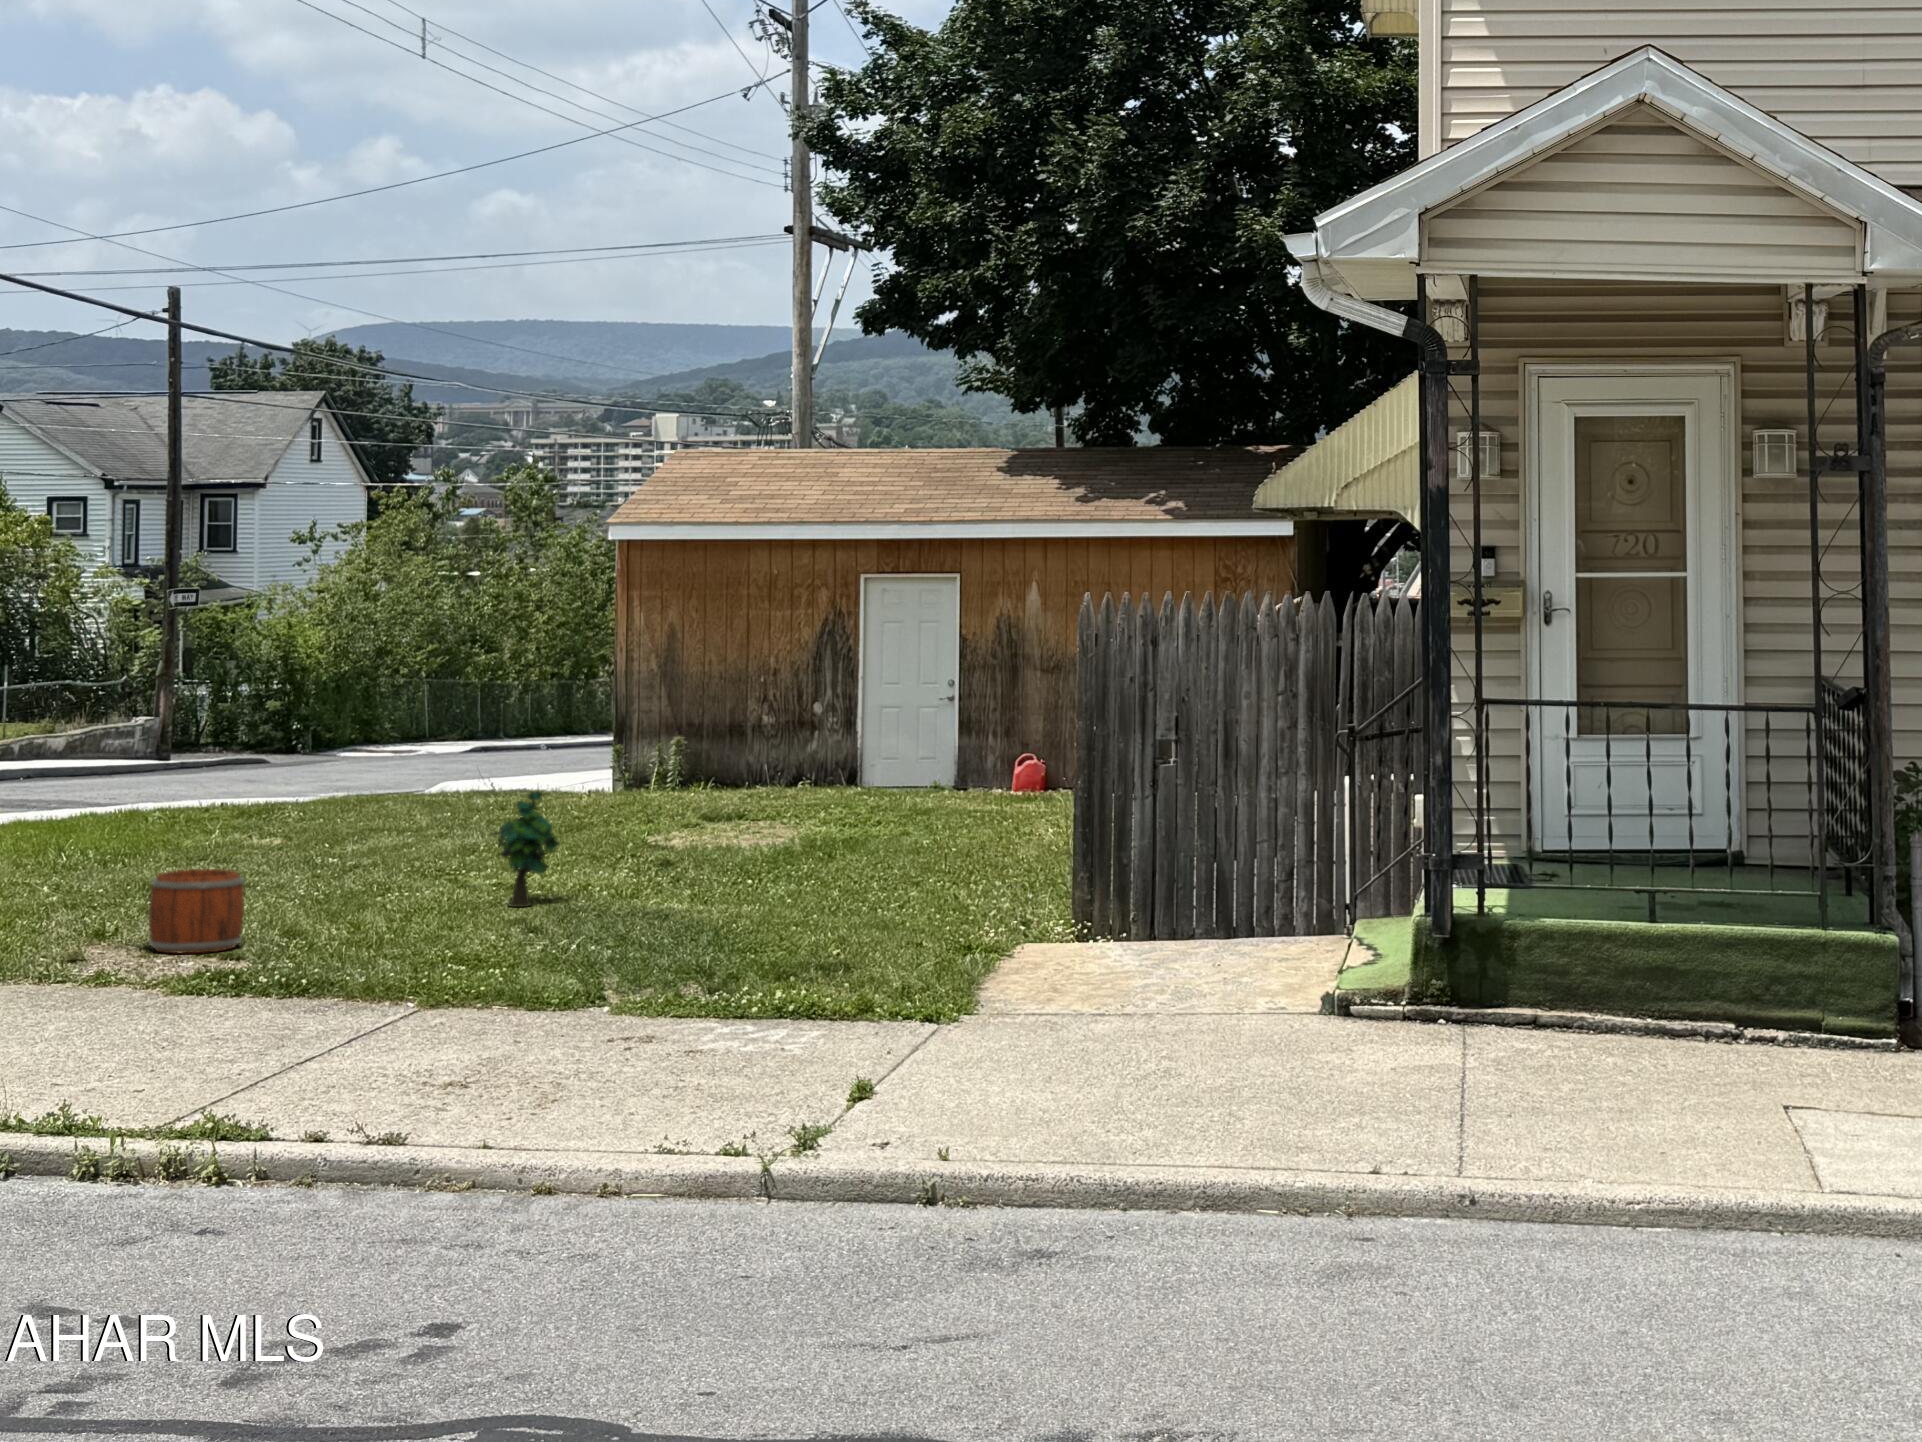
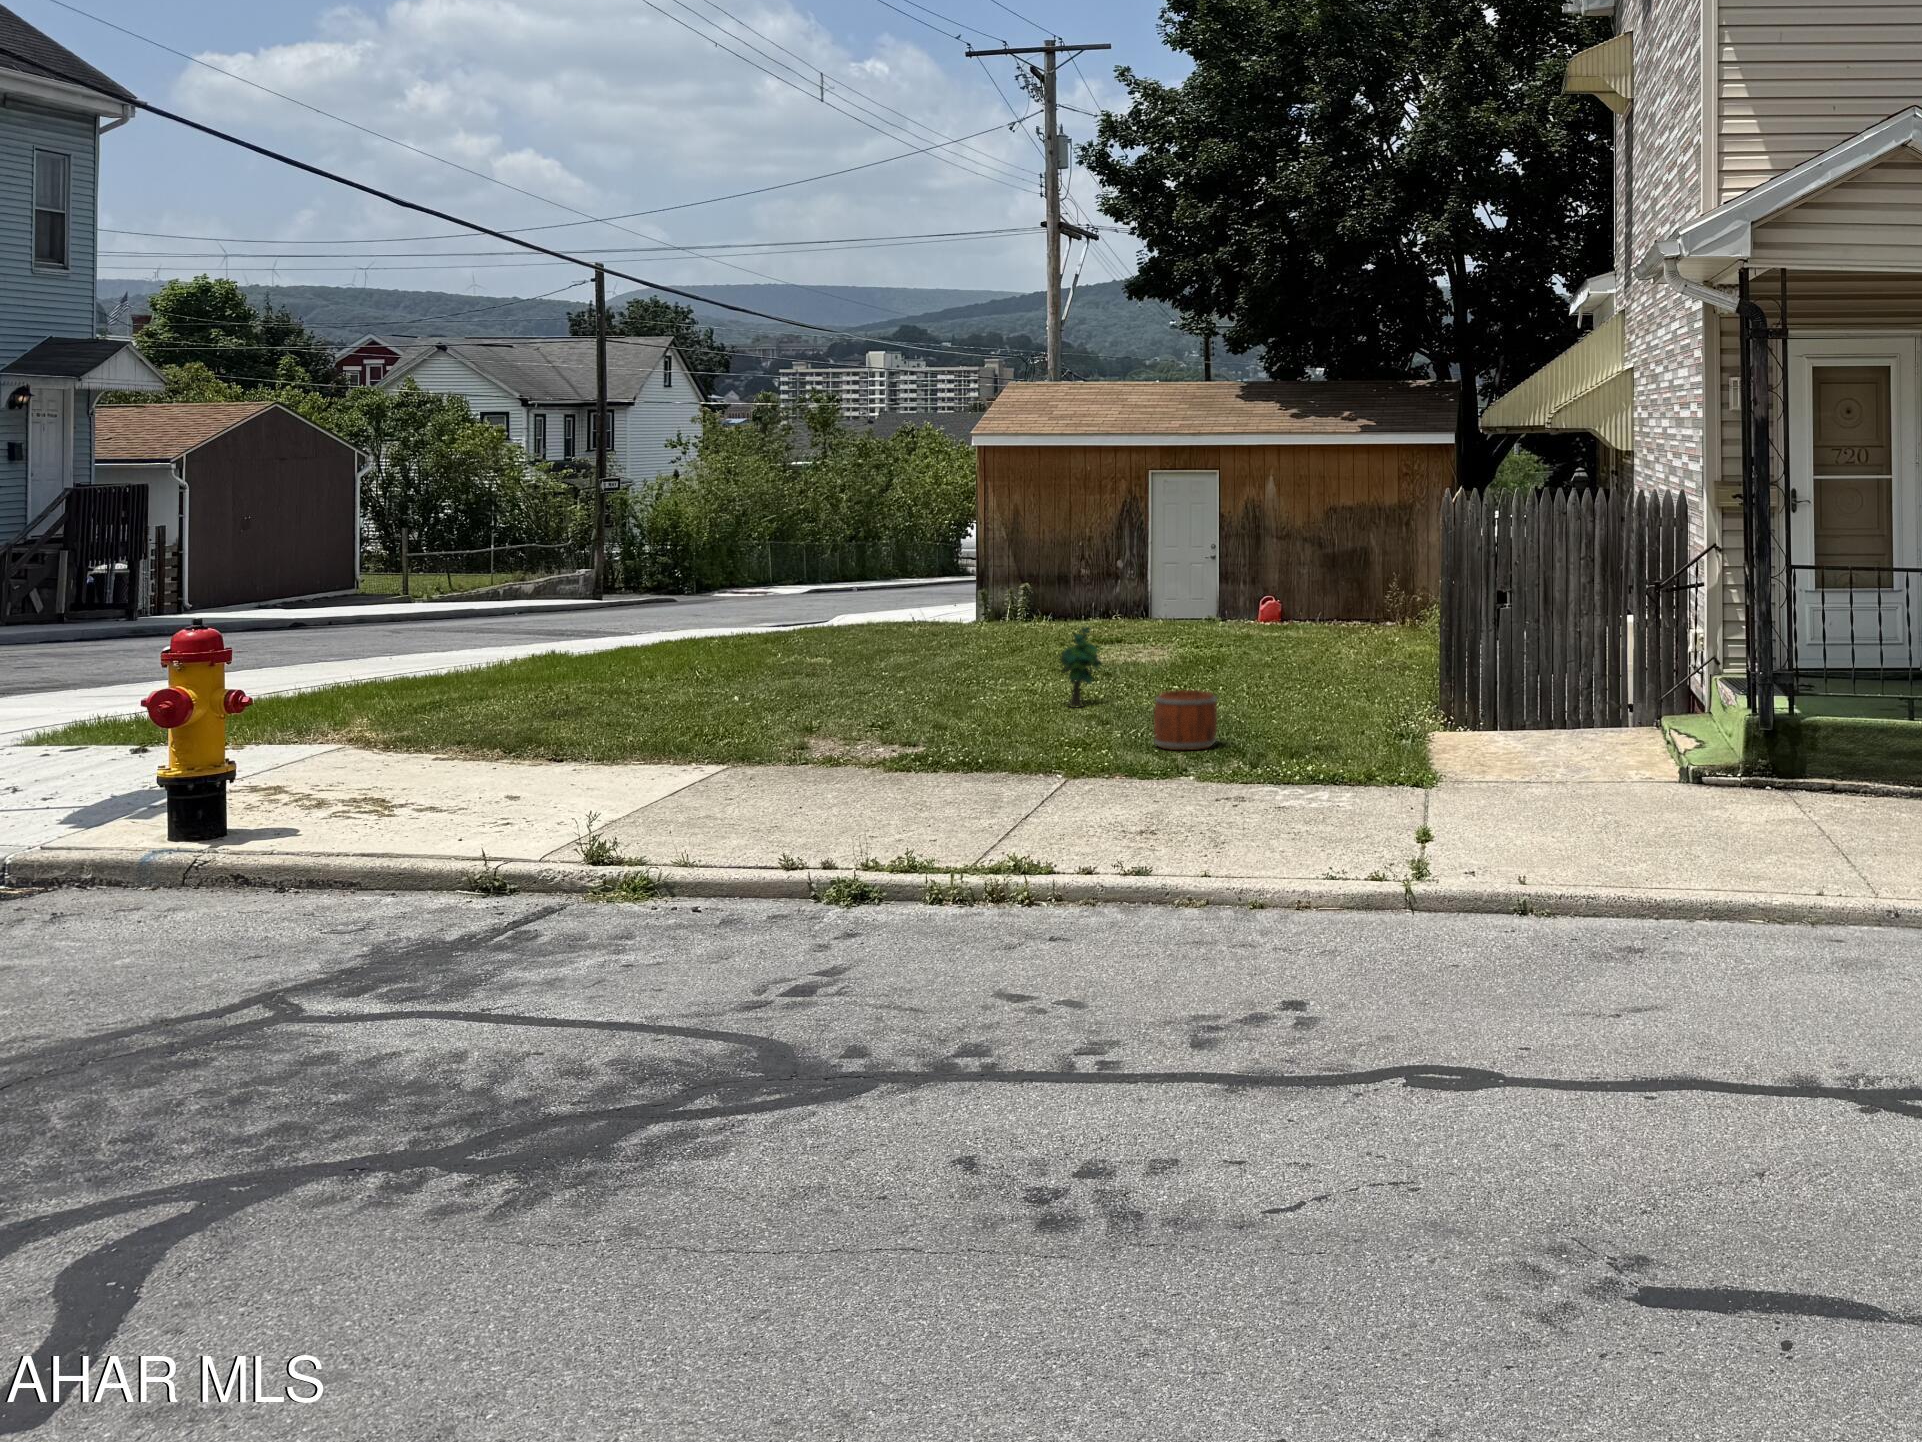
bucket: present [149,869,244,953] -> present [1154,690,1217,750]

